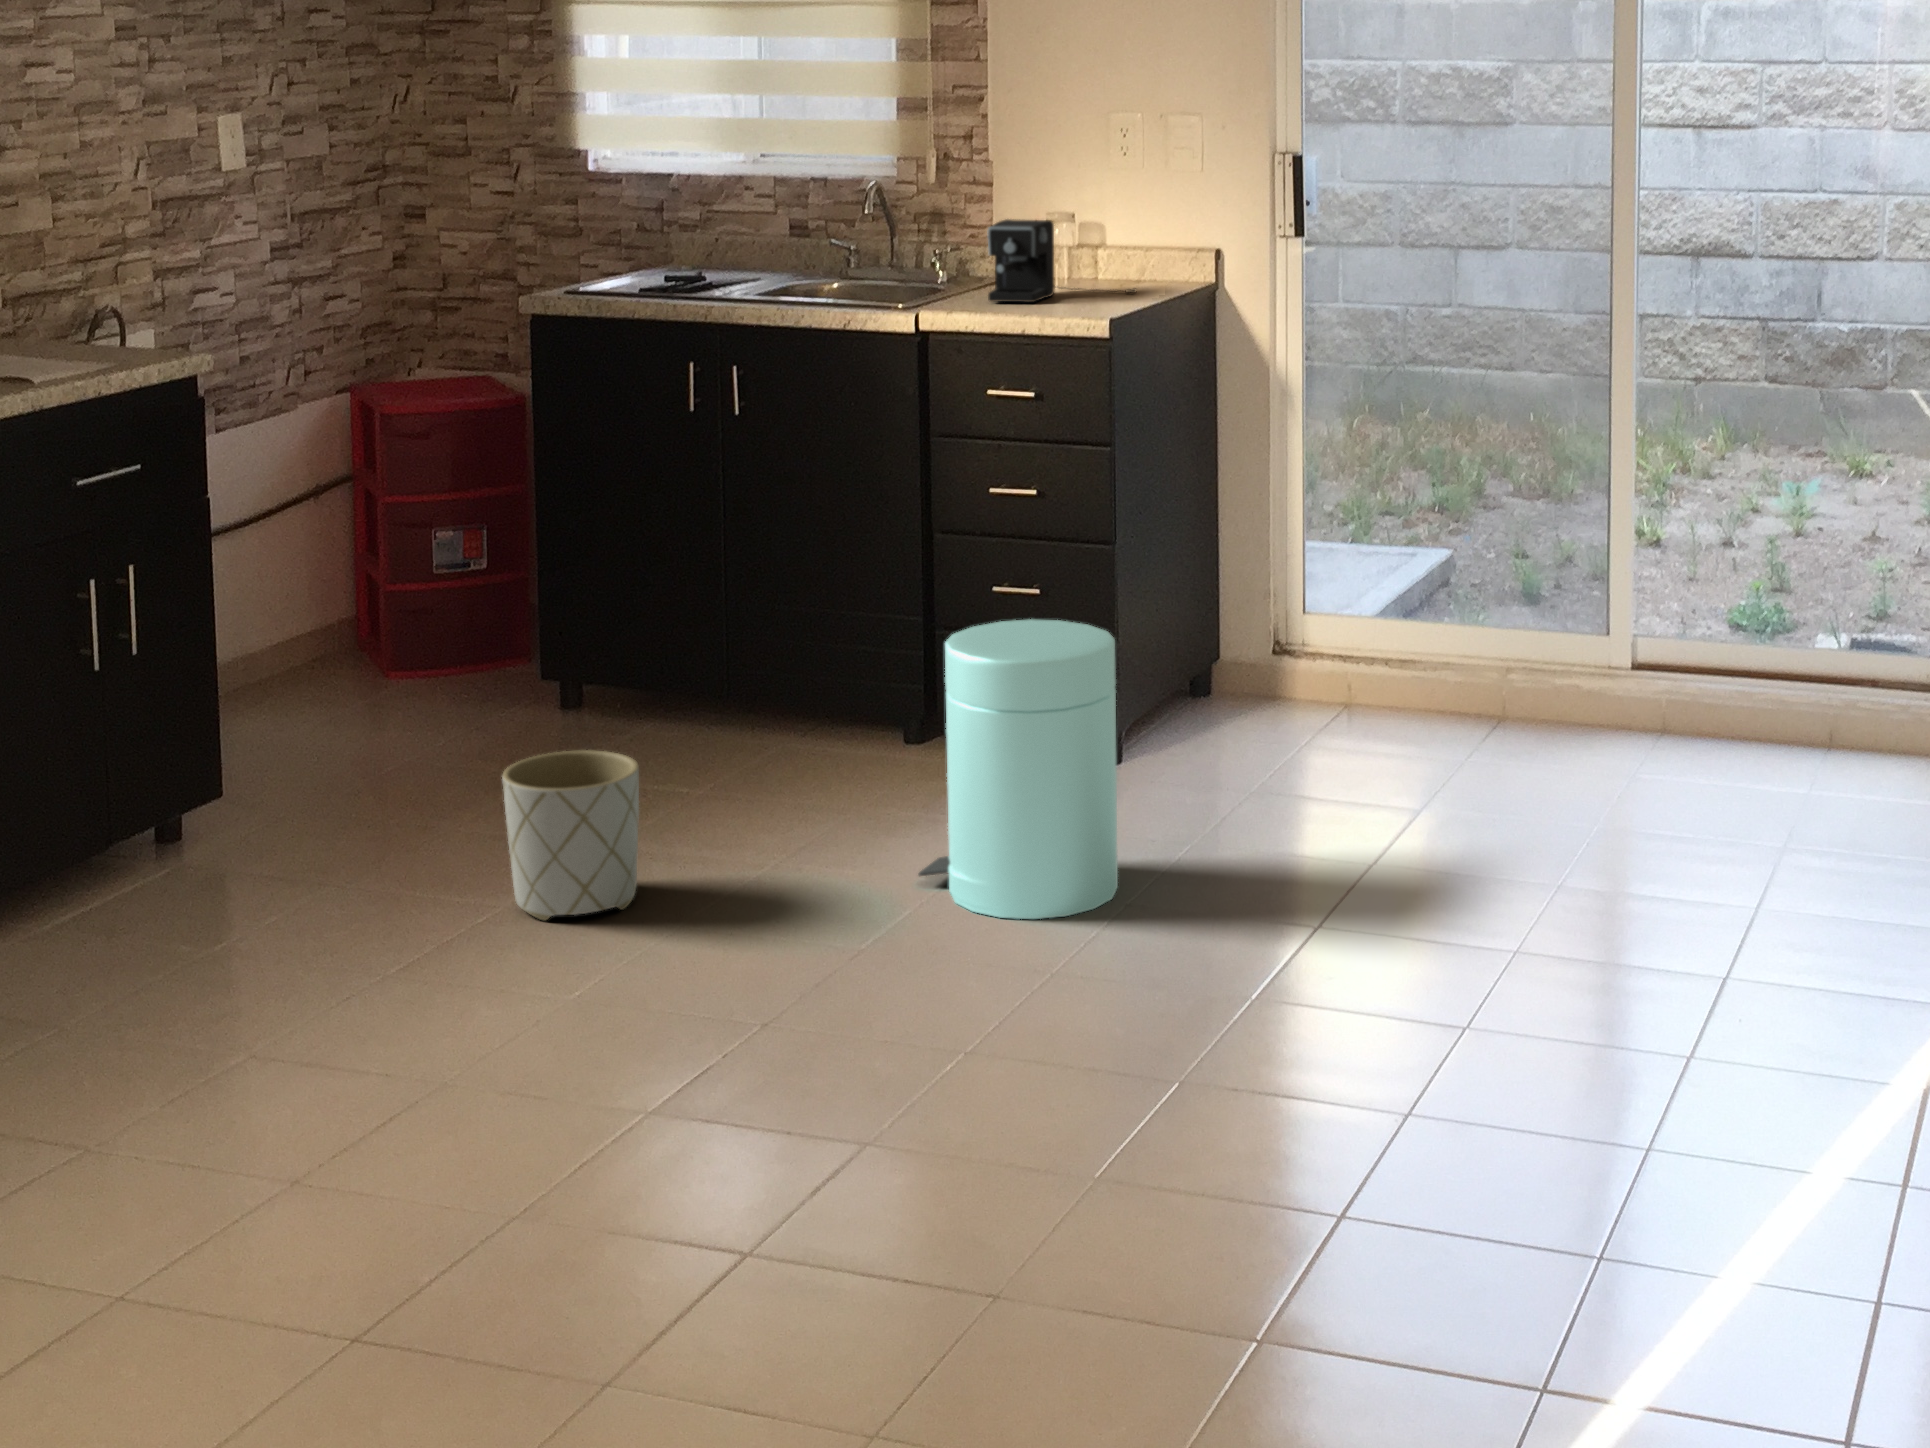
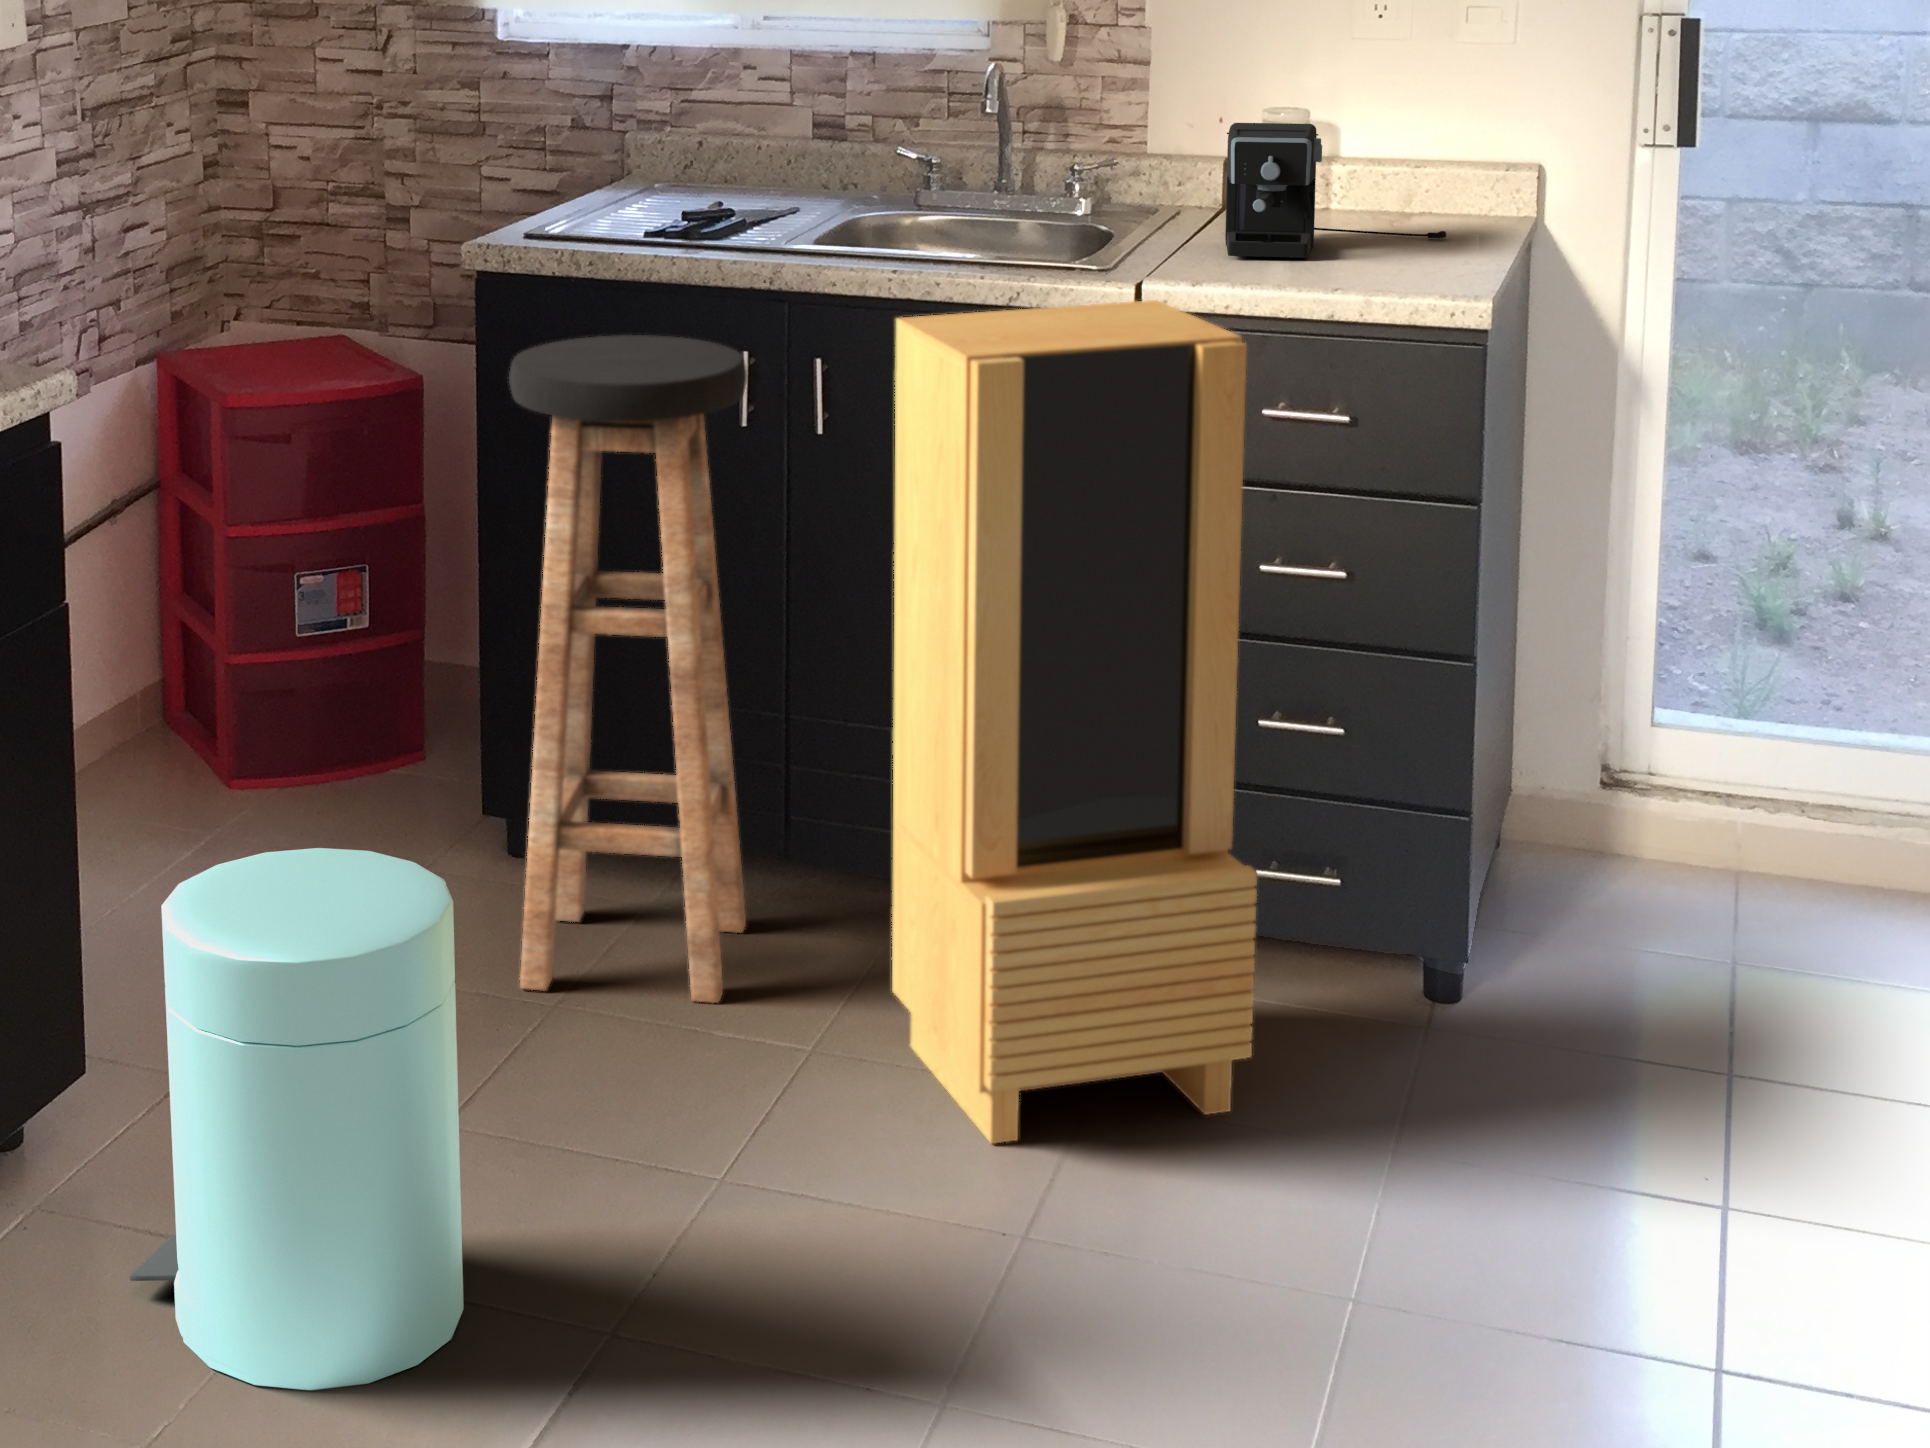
storage cabinet: none [737,321,945,830] -> present [892,300,1257,1144]
bar stool: none [523,352,695,773] -> present [509,335,747,1003]
trash can: present [919,619,1118,919] -> present [130,848,464,1390]
planter: present [502,750,639,920] -> none [615,1052,845,1367]

